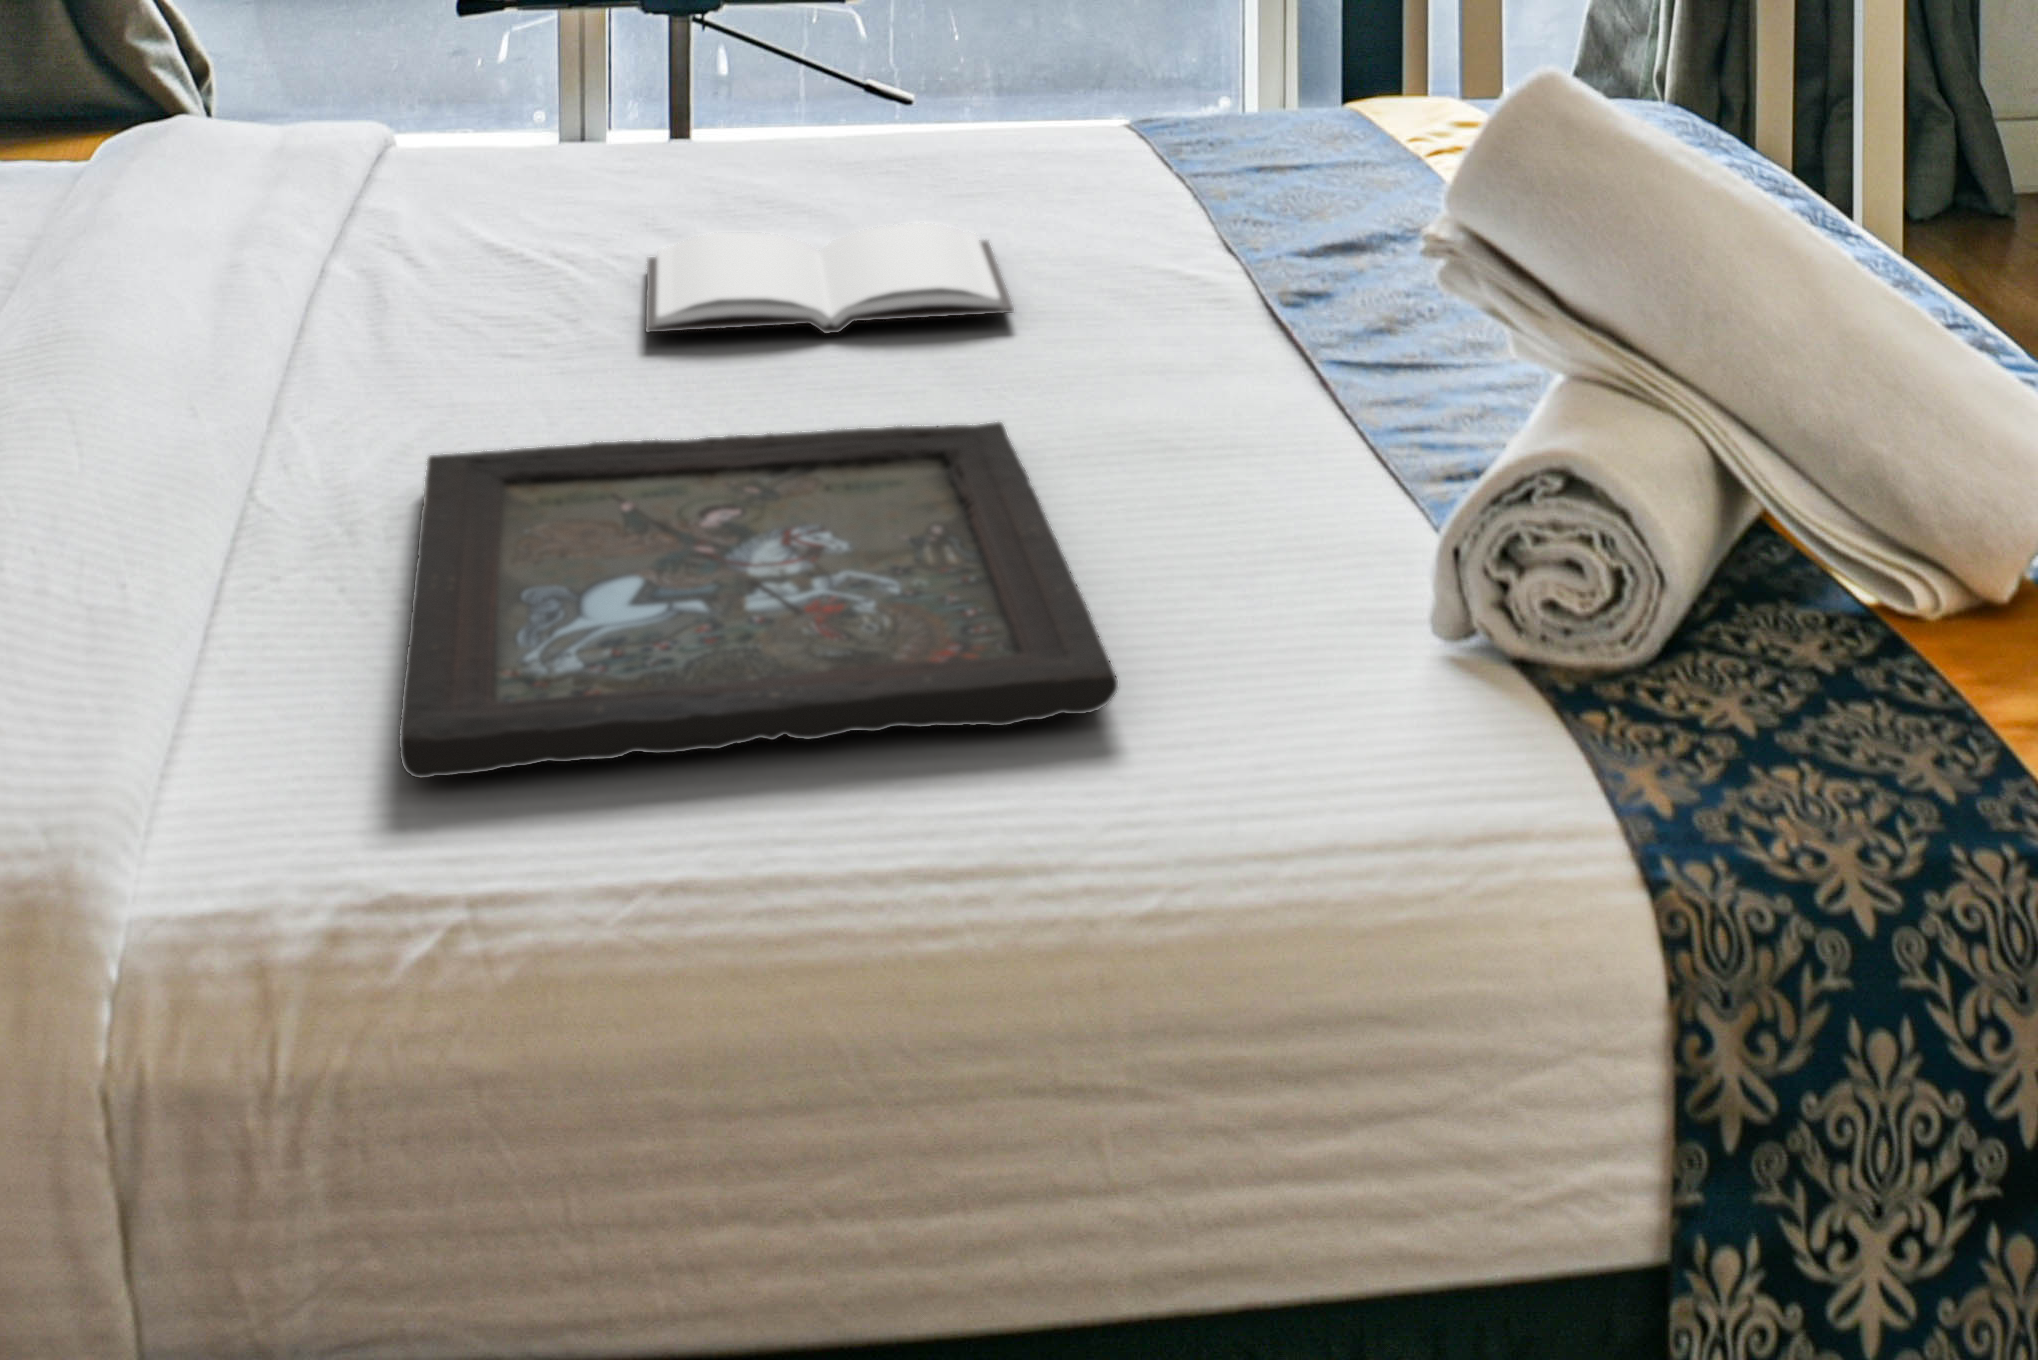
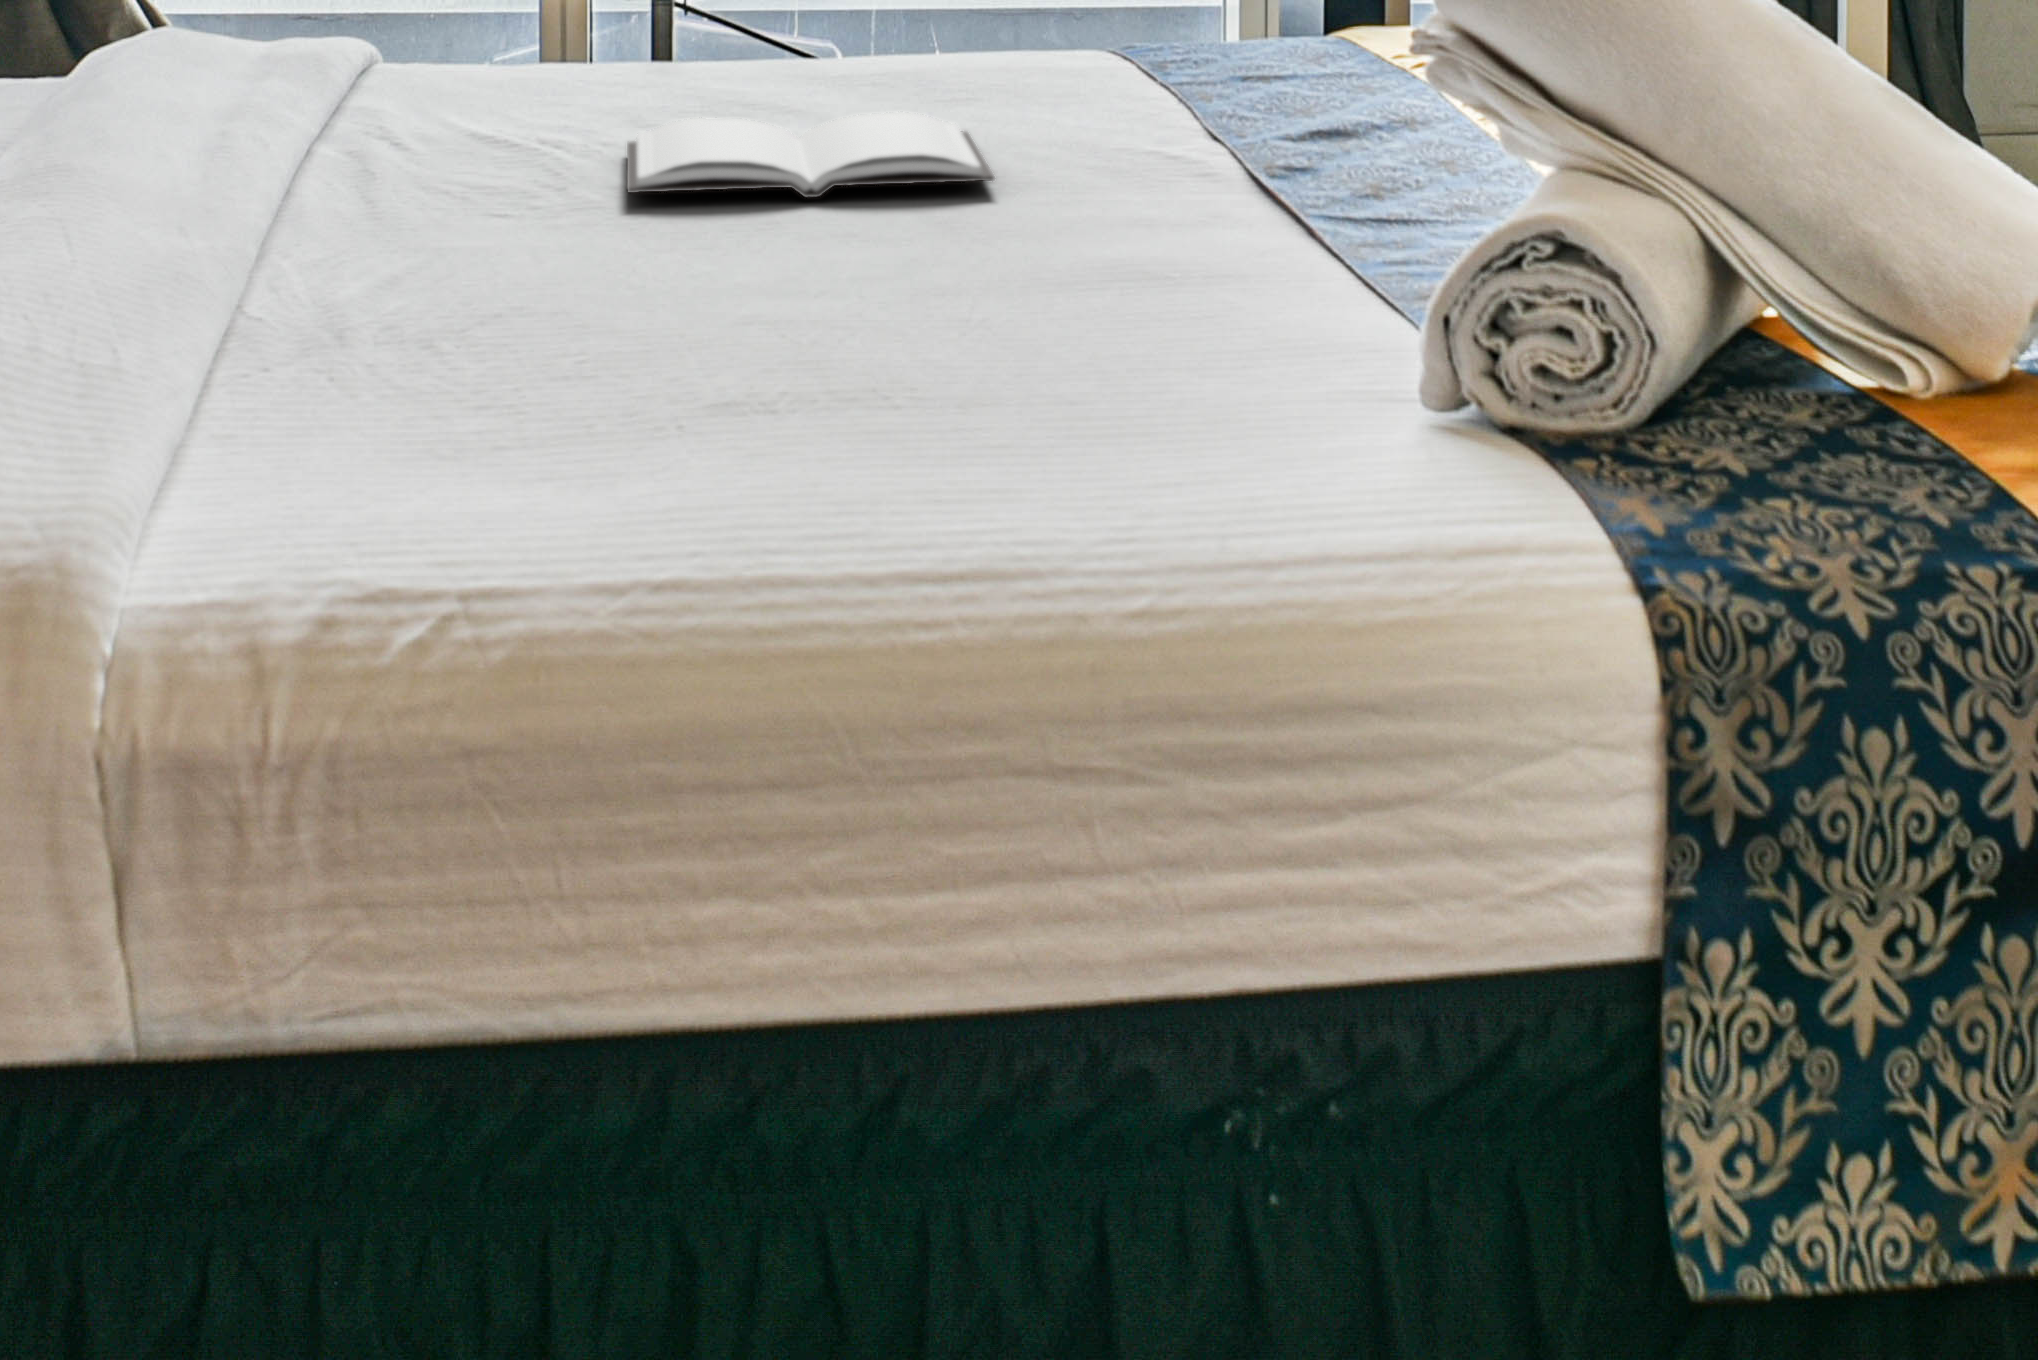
tray: present [400,422,1118,778] -> none [393,254,1106,498]

